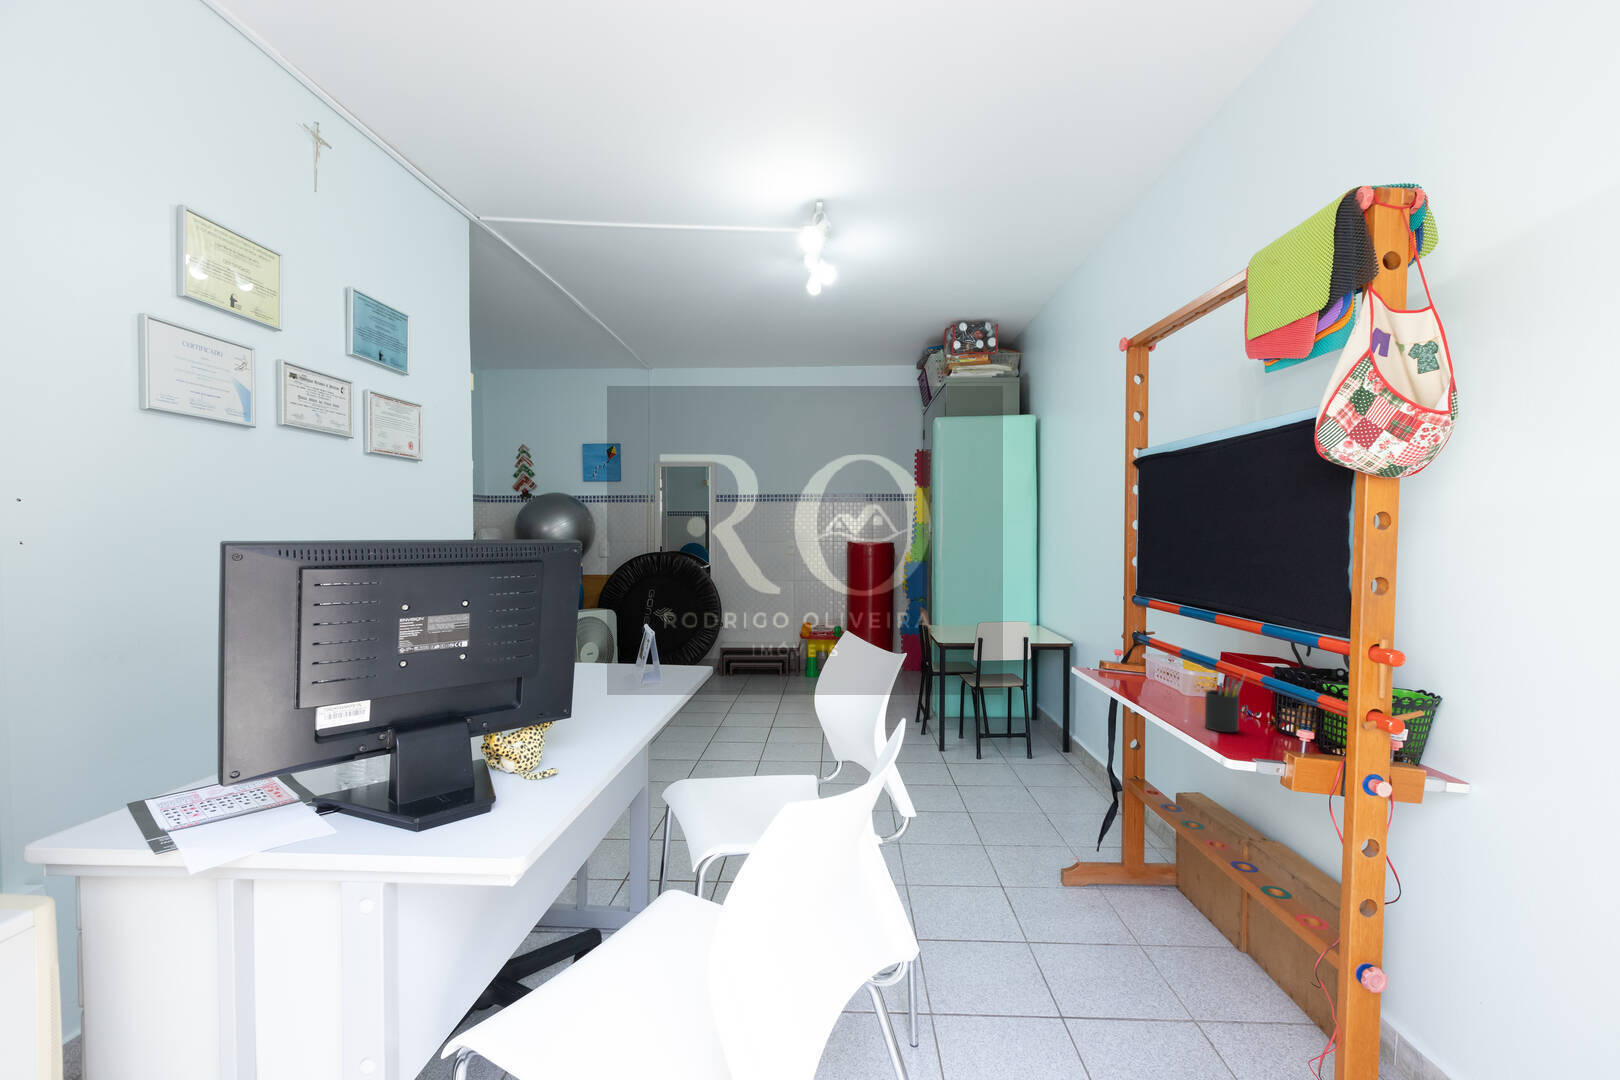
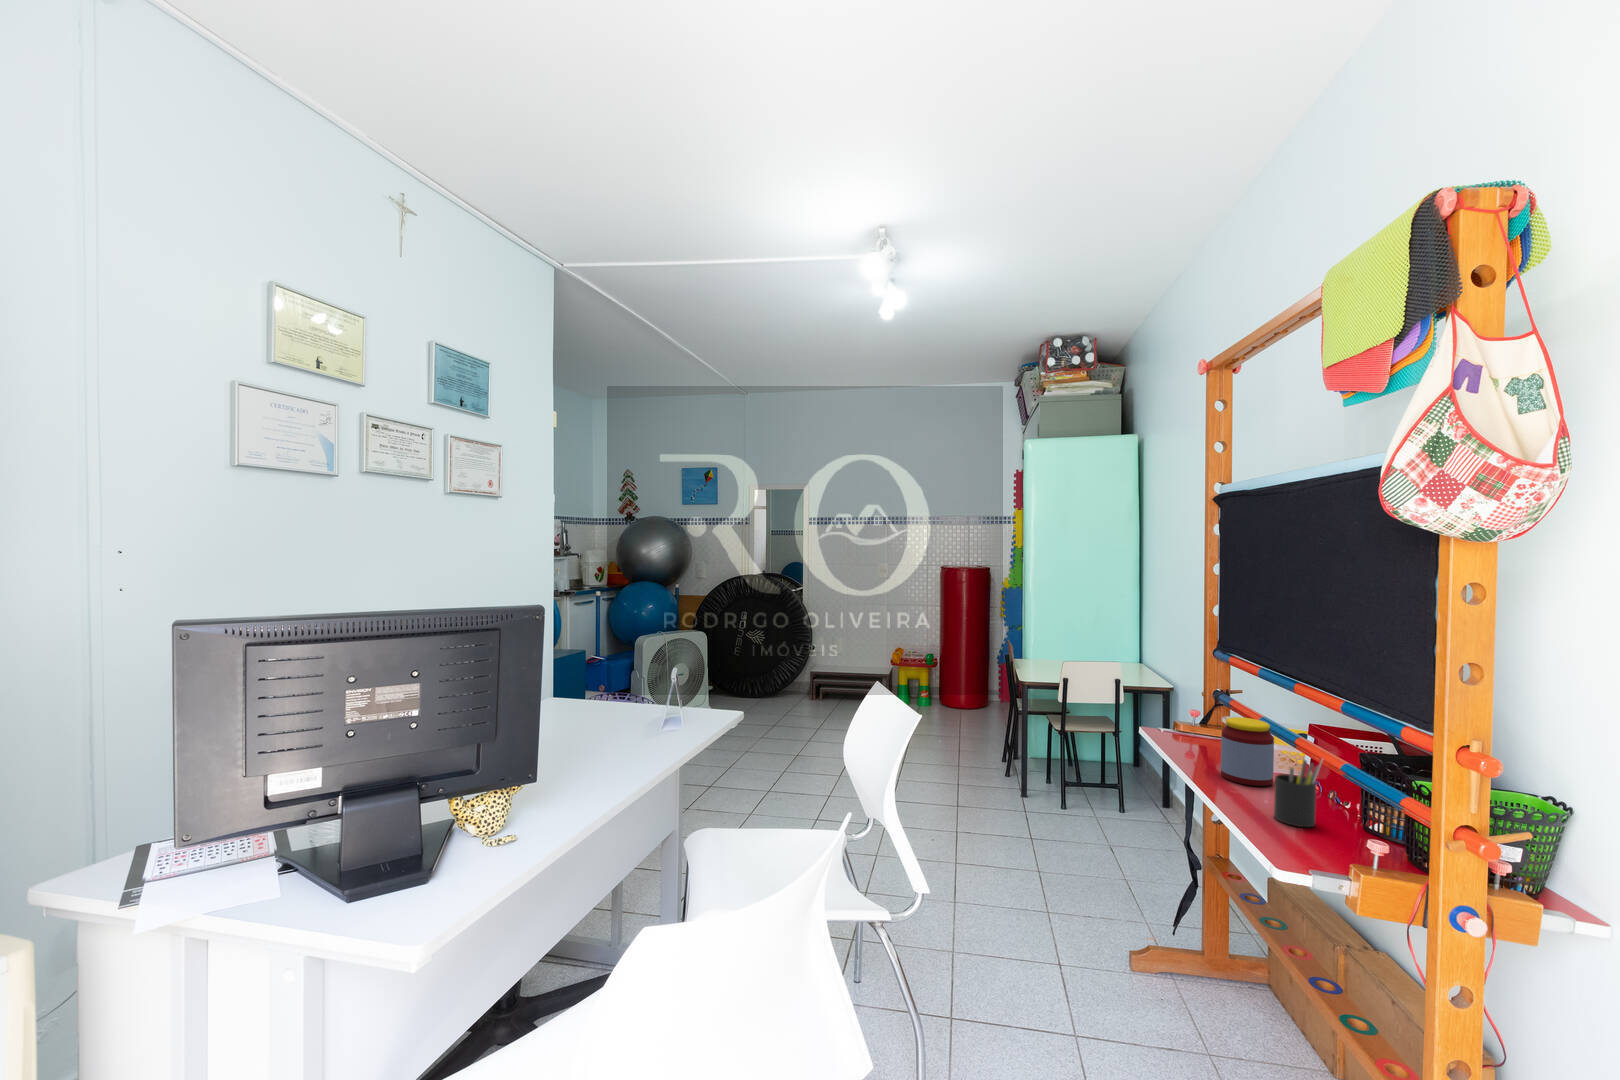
jar: none [1150,649,1194,705] -> present [1221,717,1274,786]

